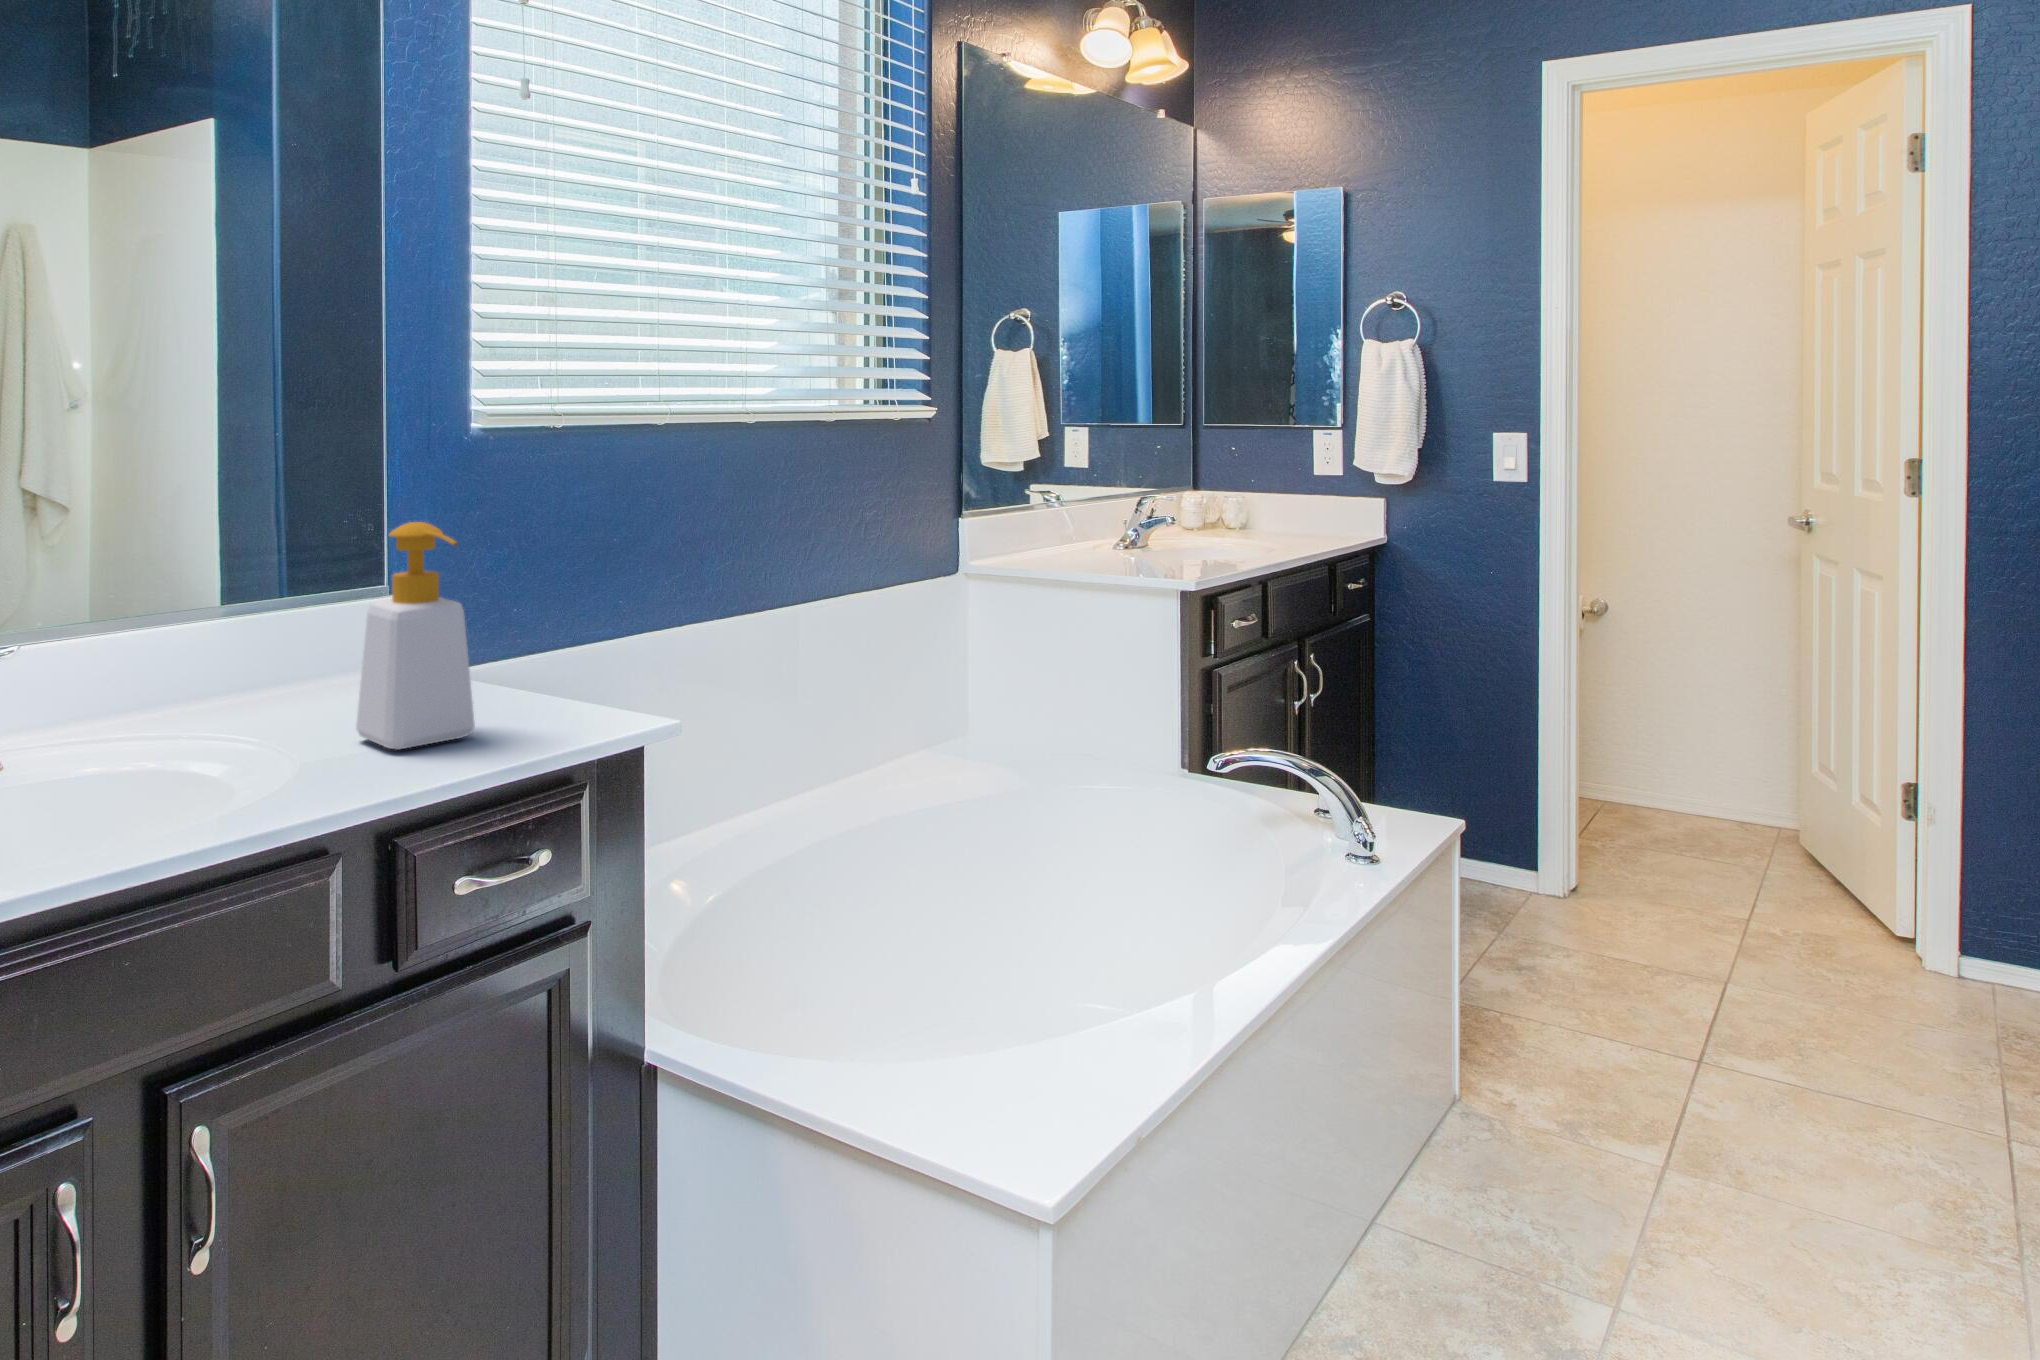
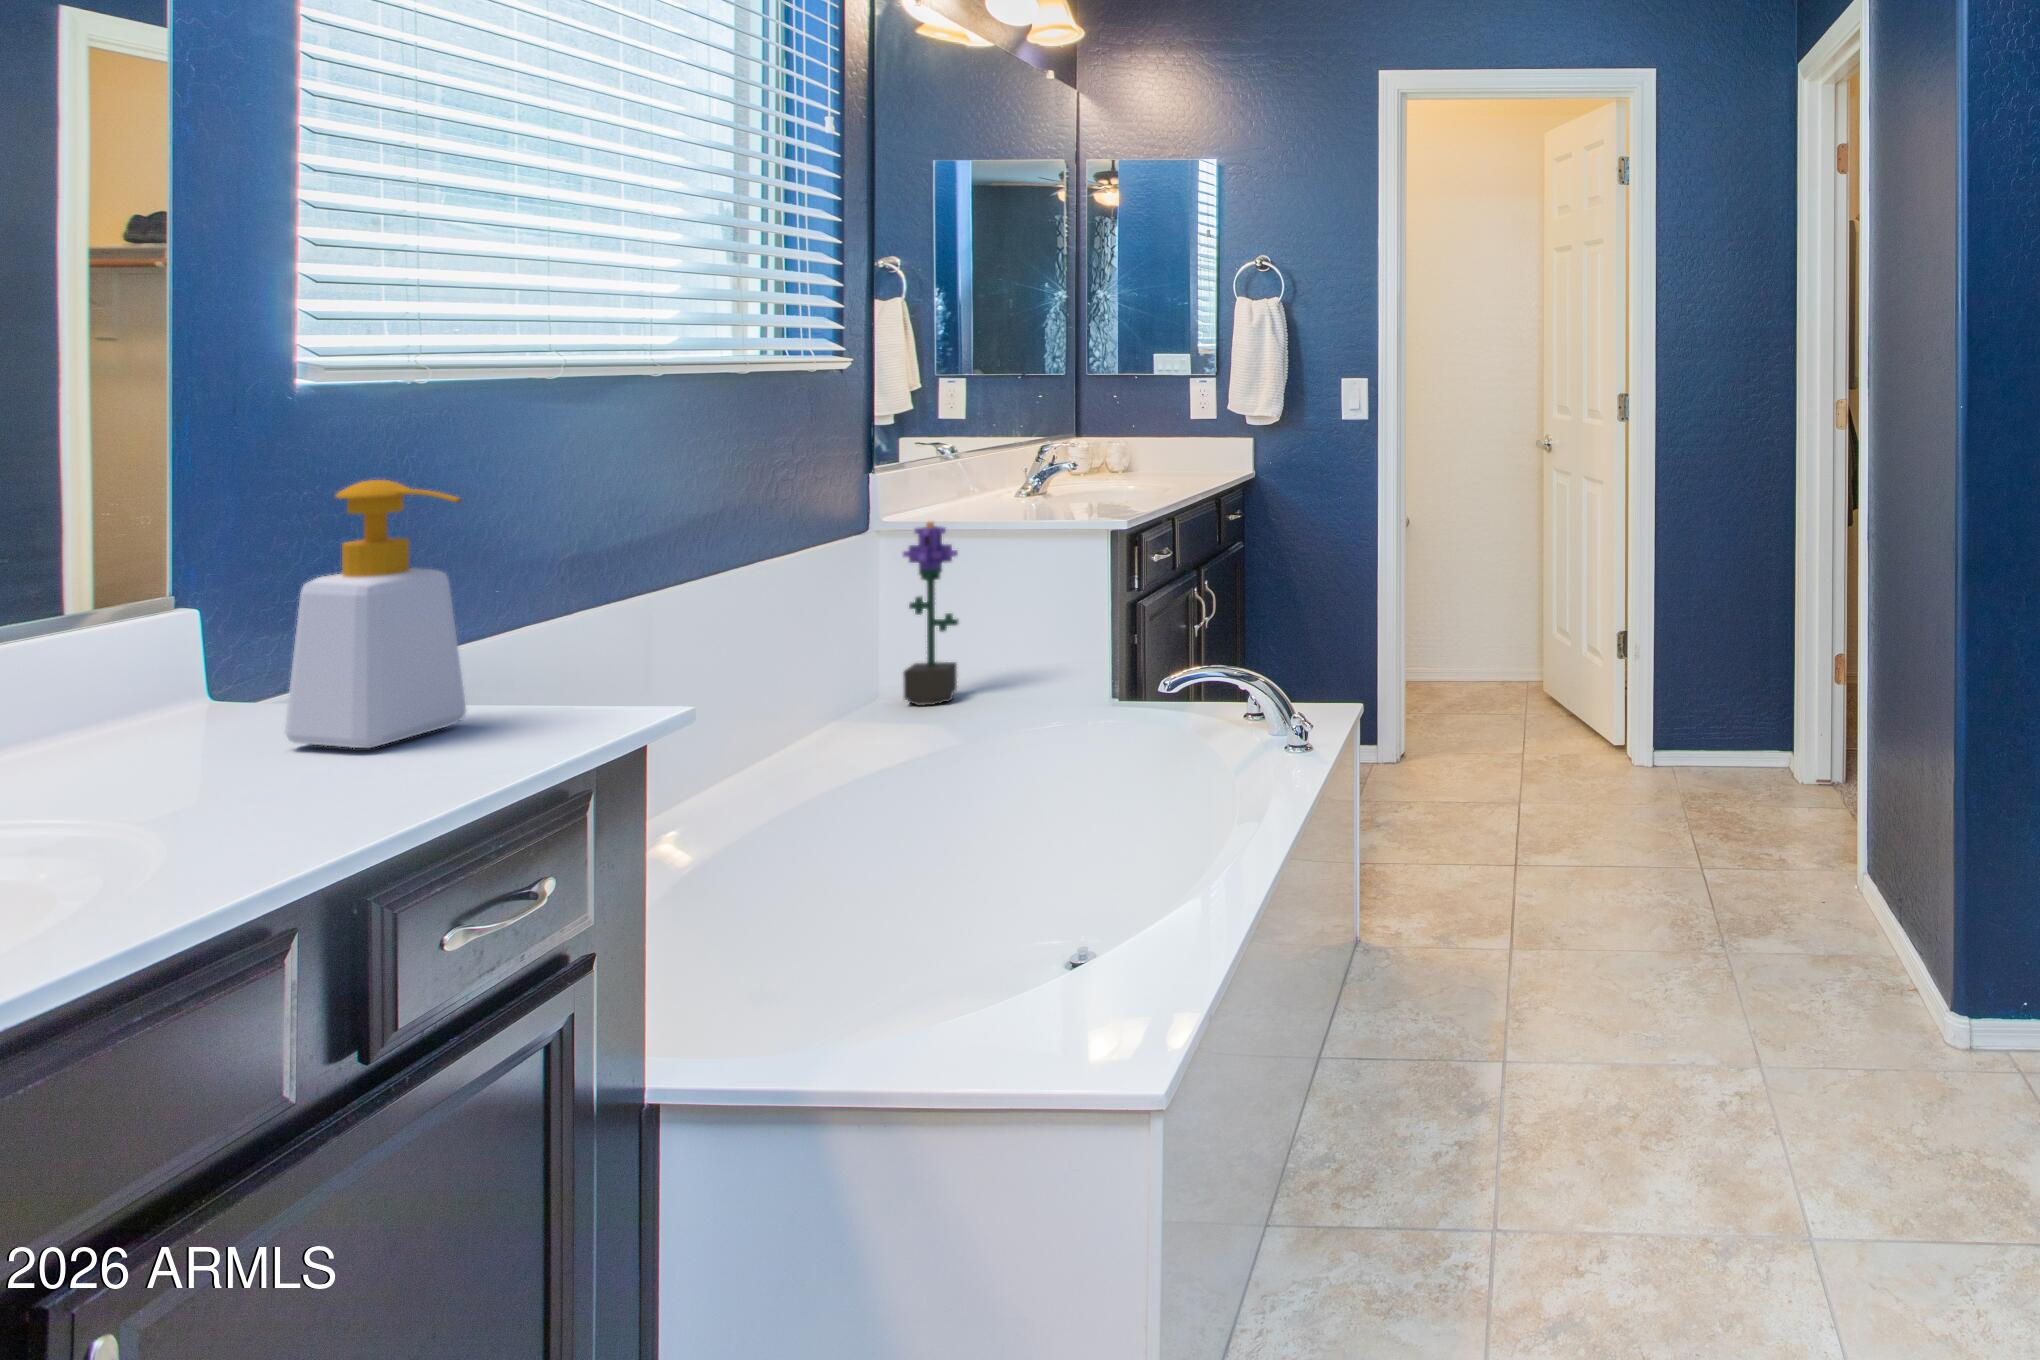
potted flower: none [981,570,1032,755] -> present [903,522,959,706]

